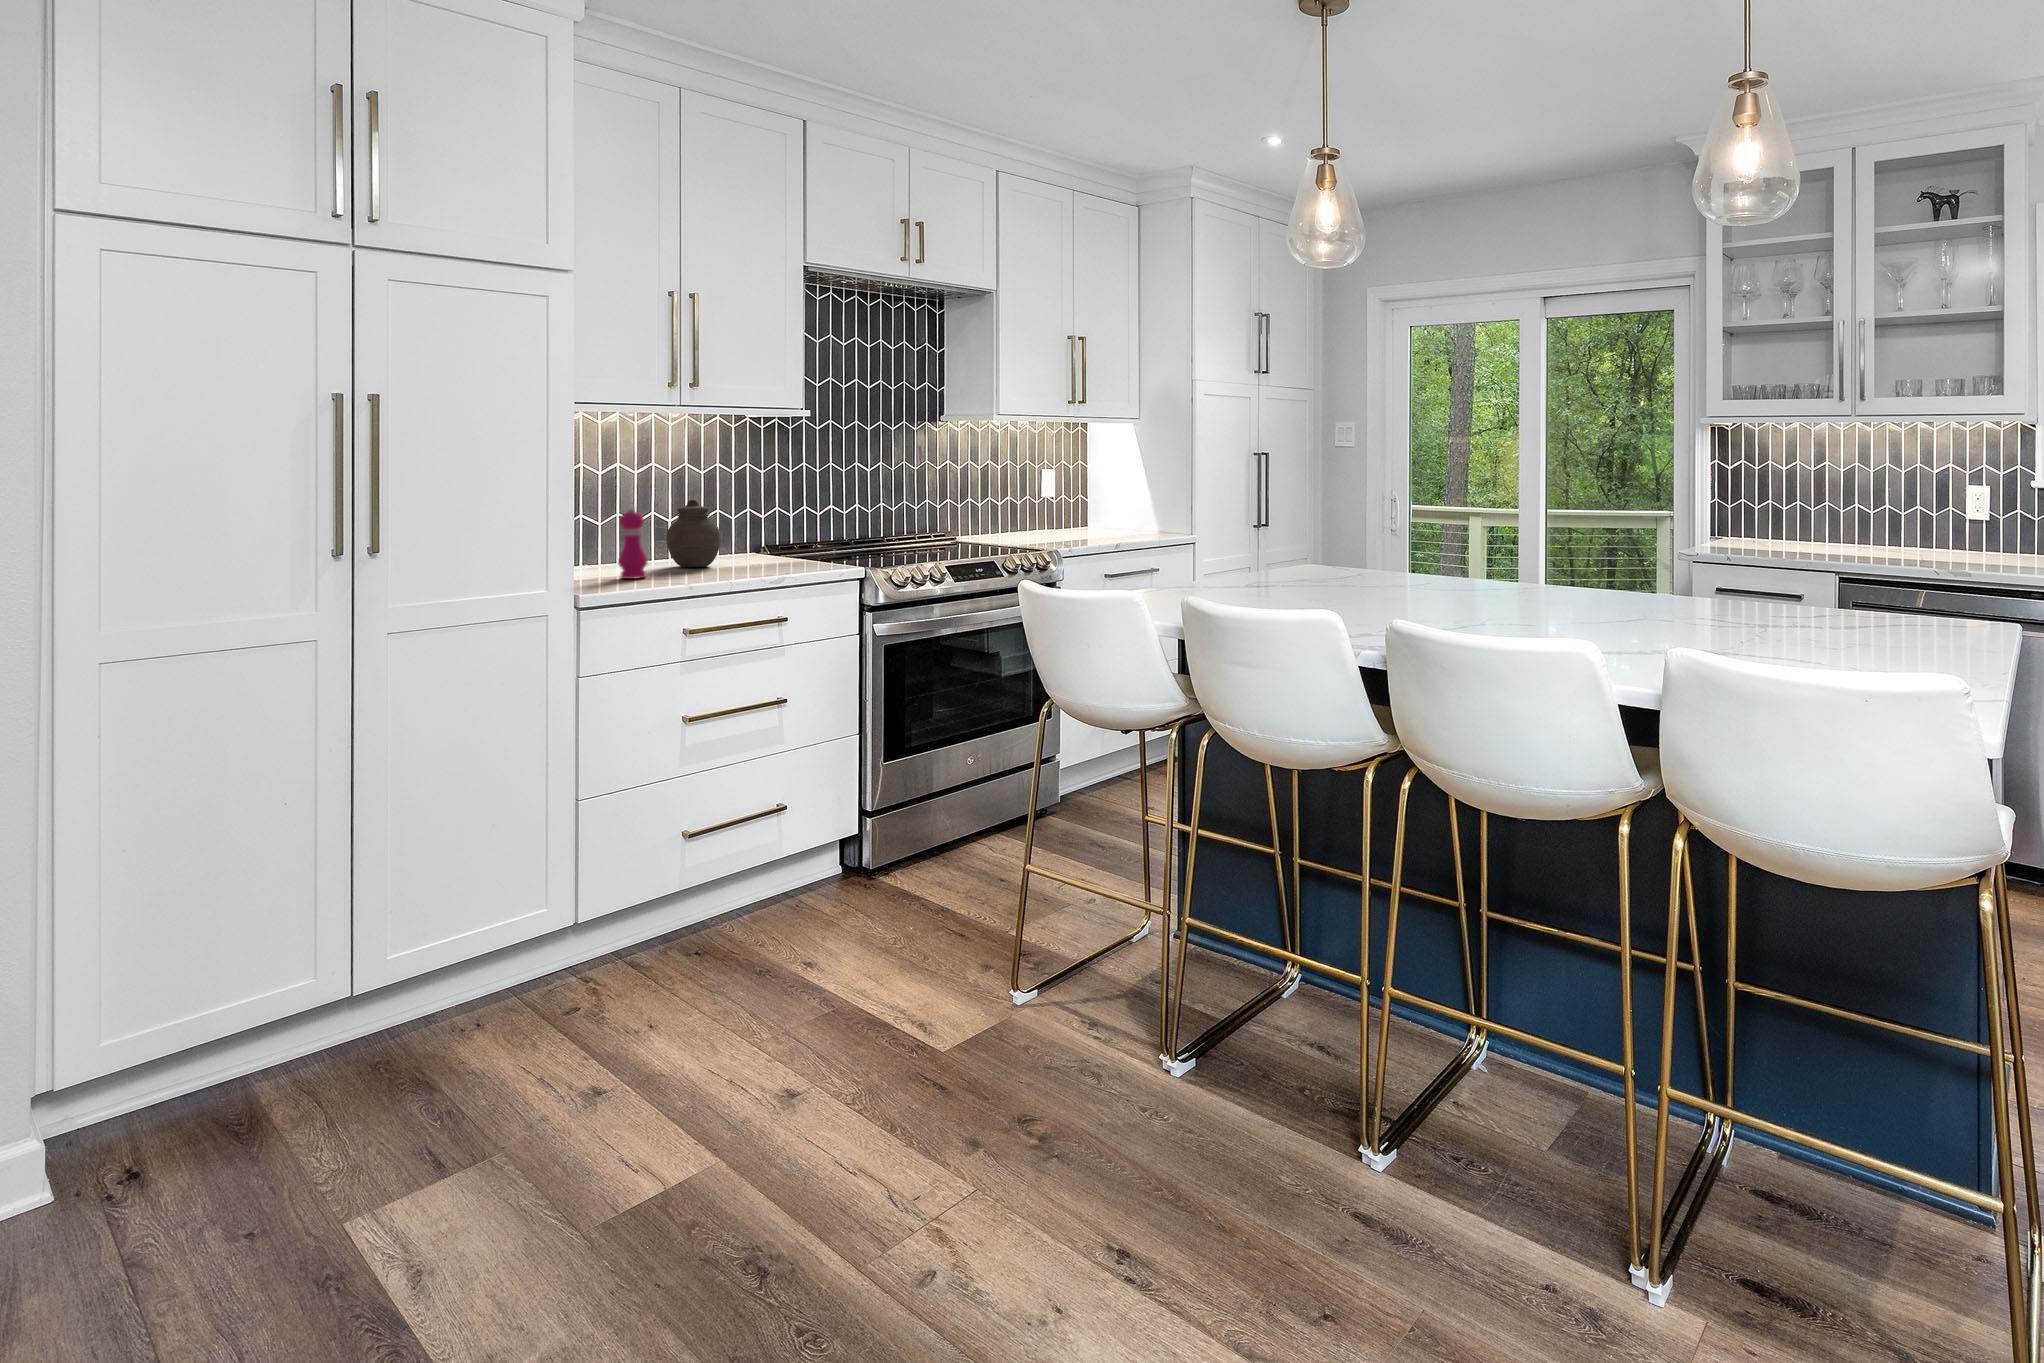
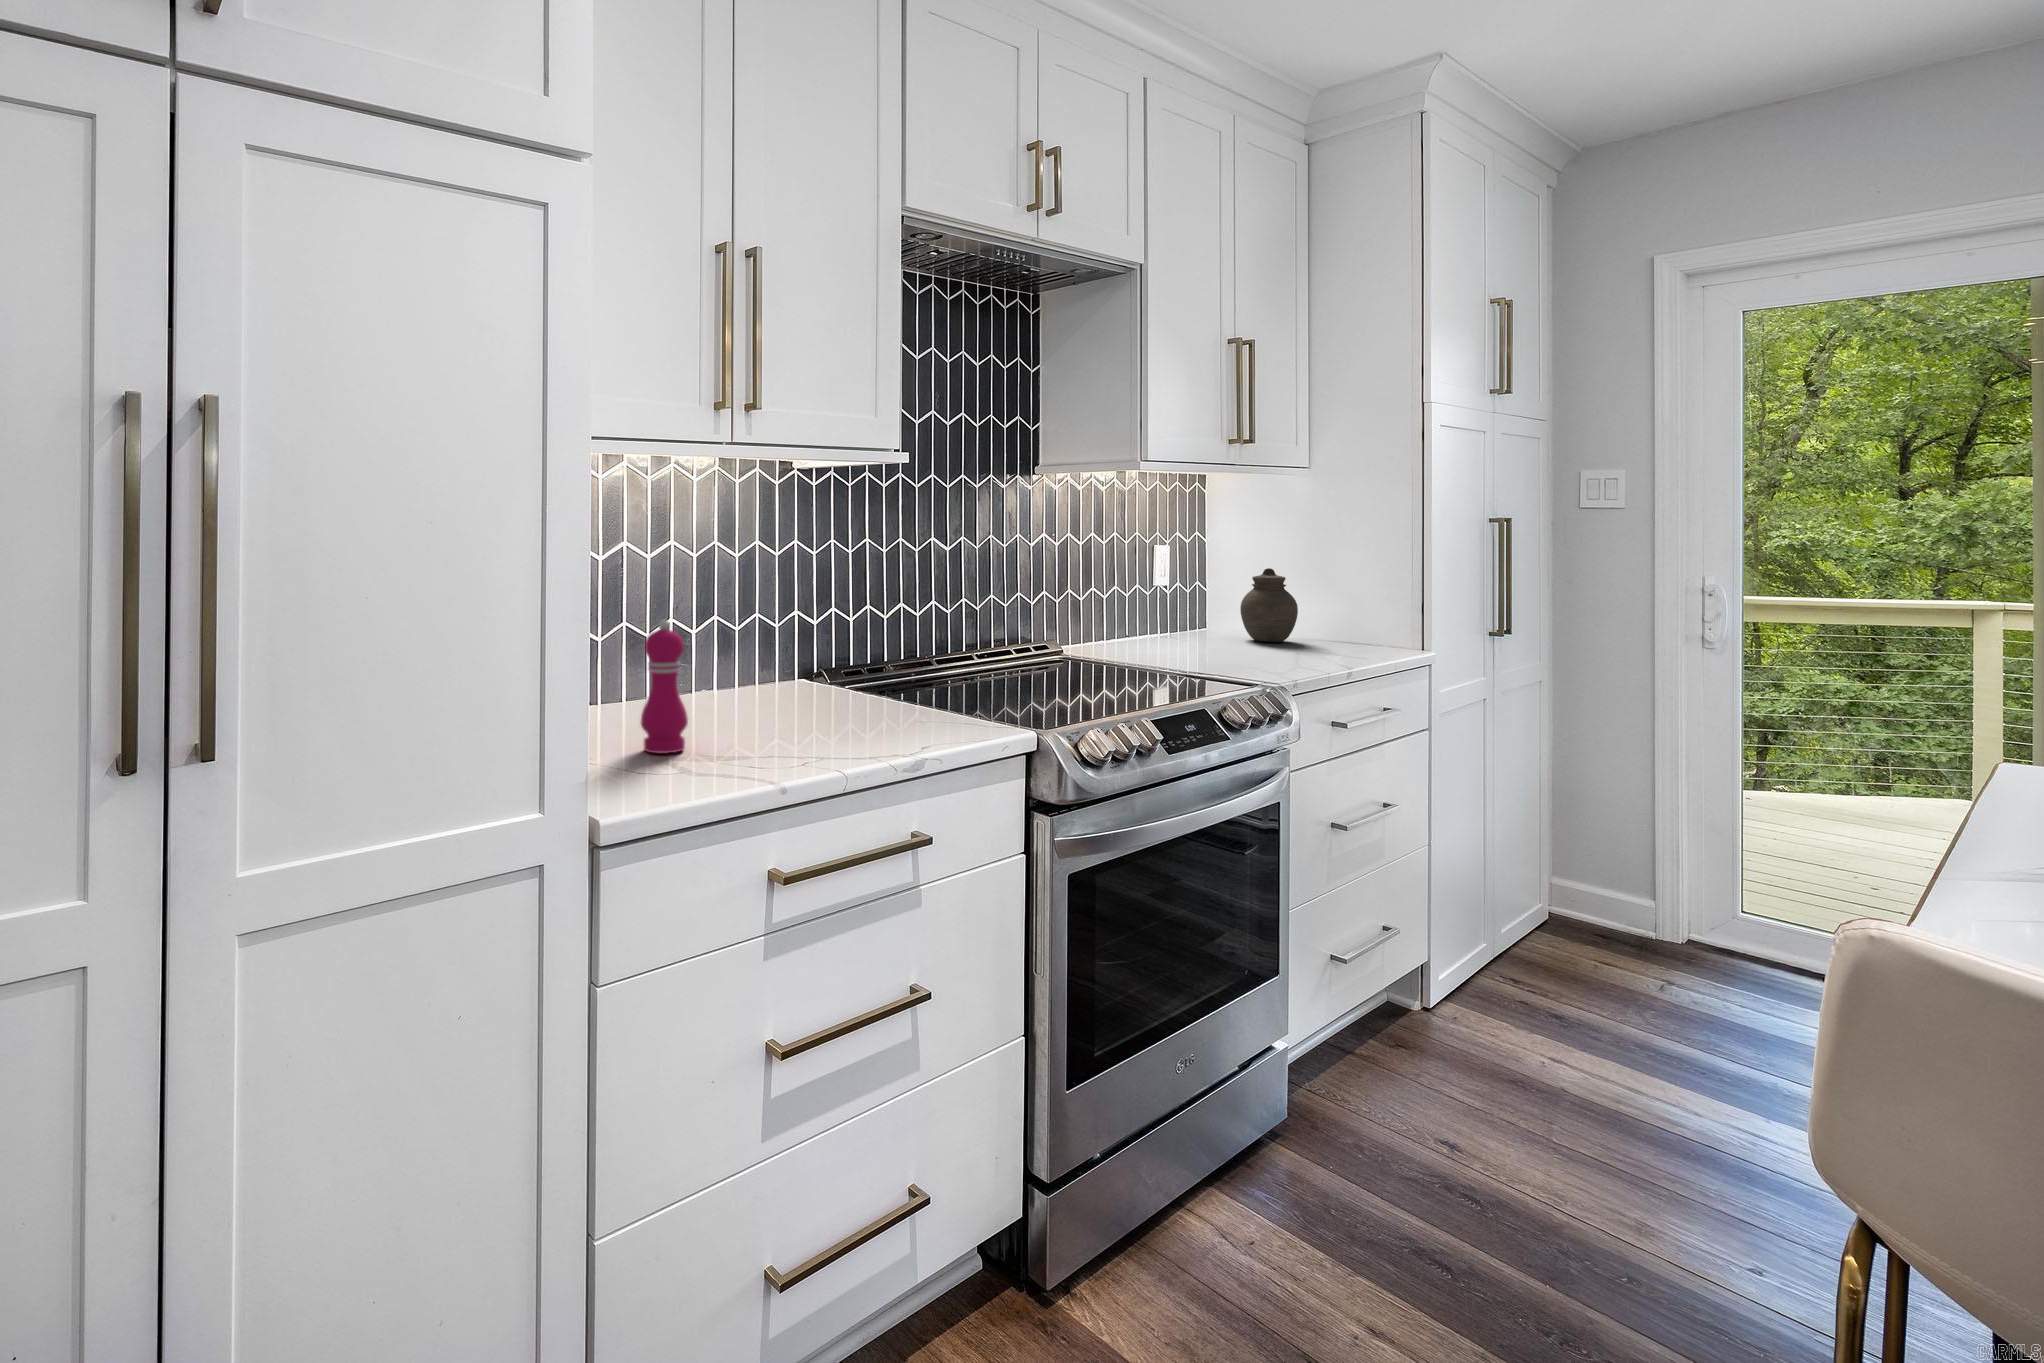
jar: present [666,500,721,567] -> present [1240,568,1298,642]

